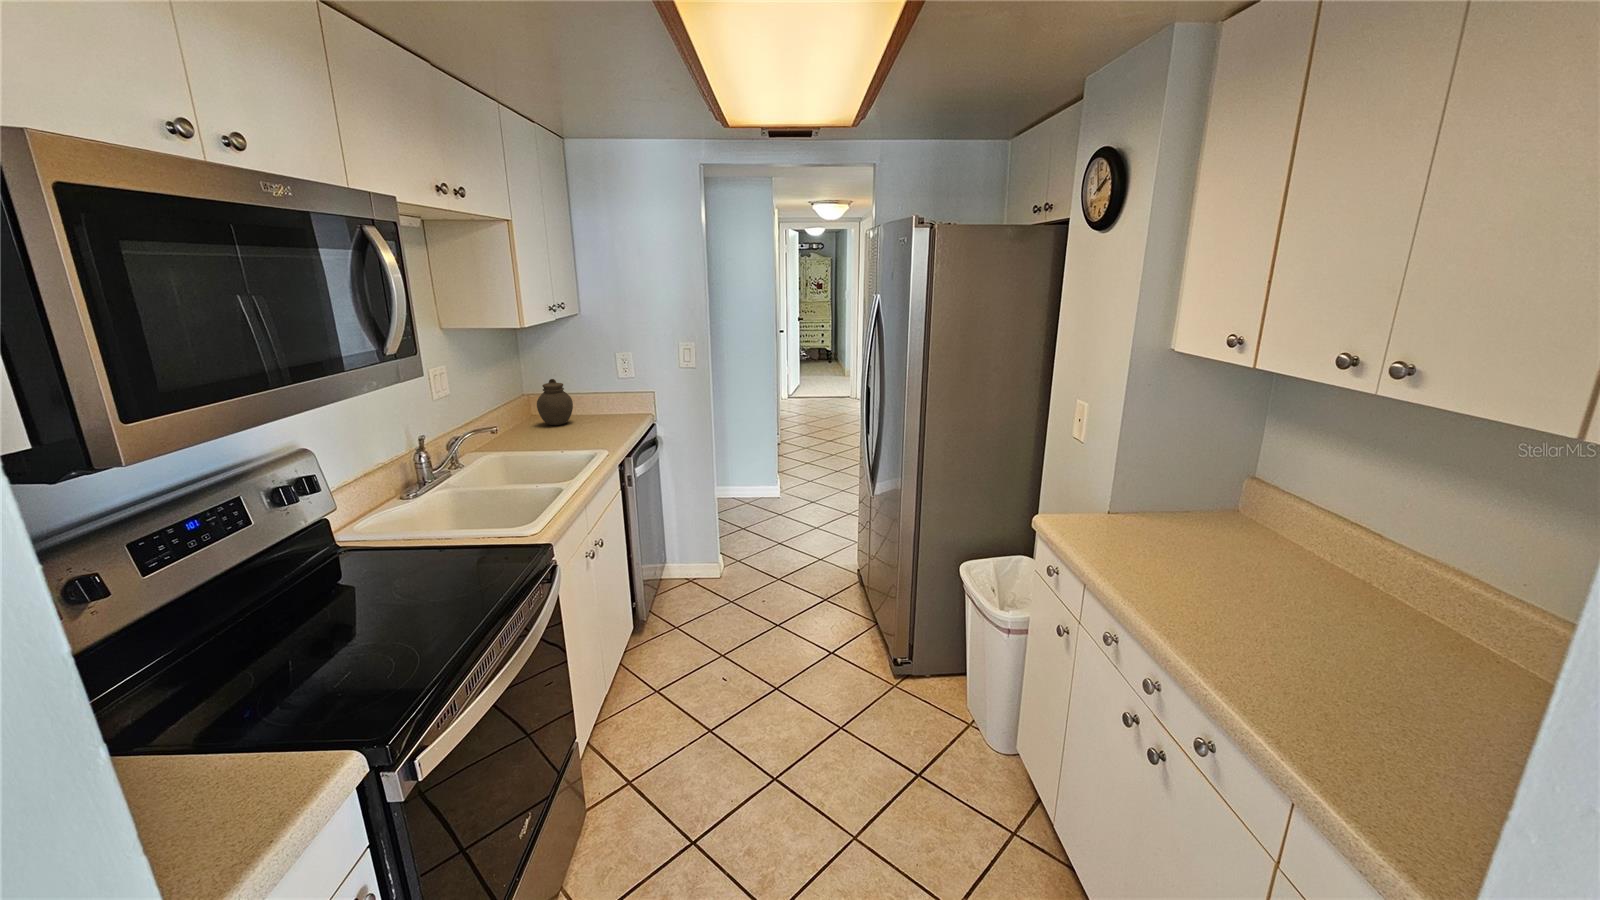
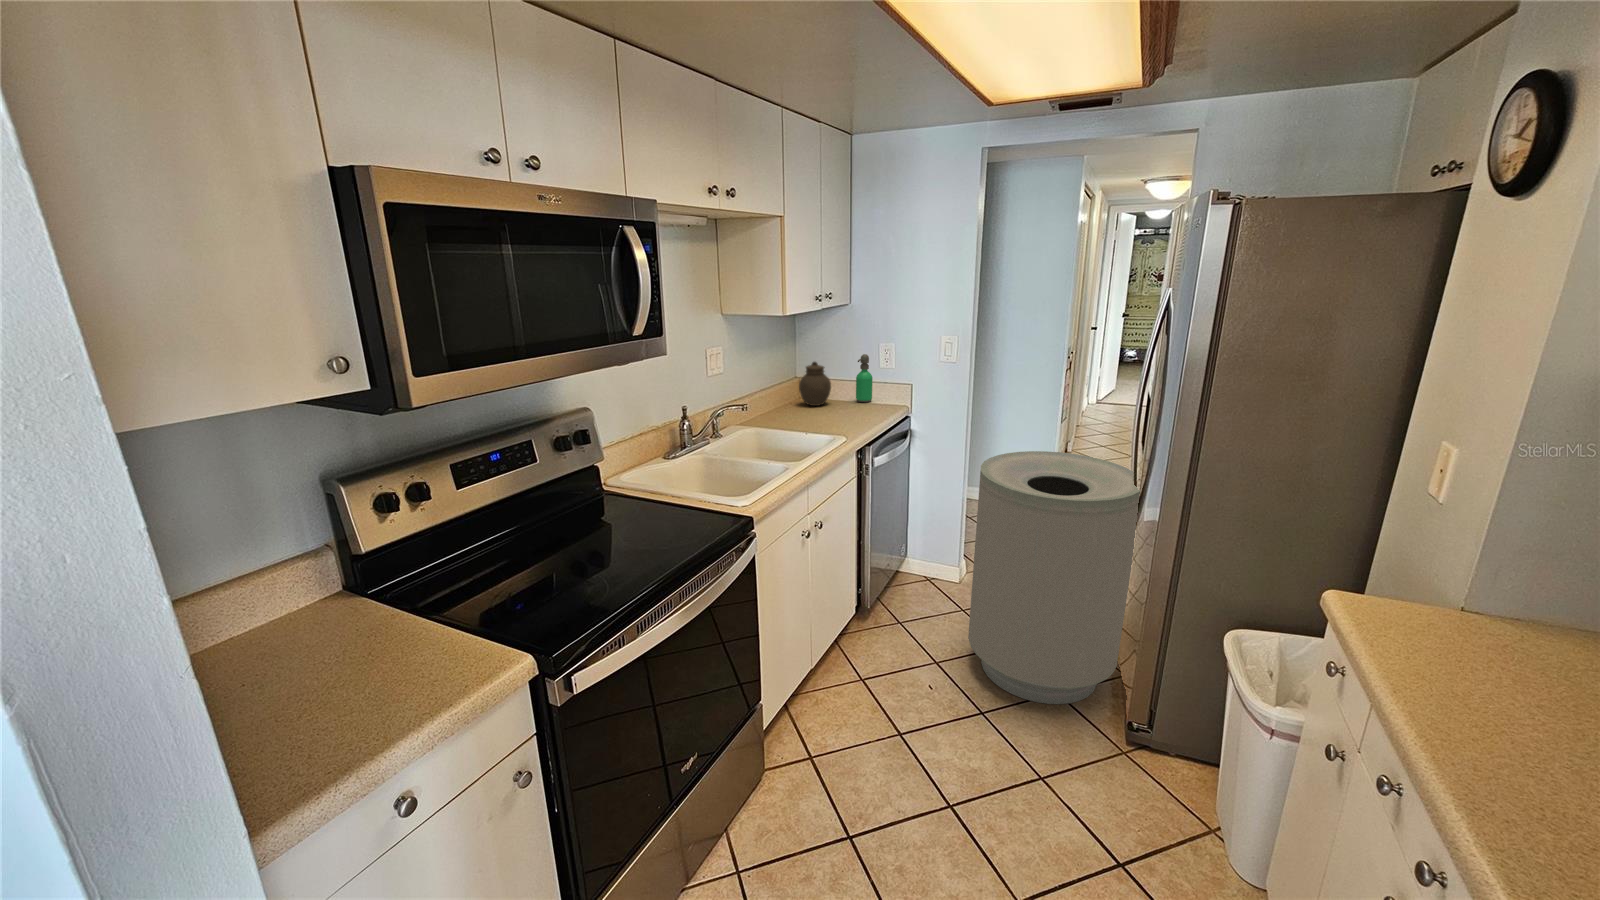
soap dispenser: none [598,368,616,417] -> present [856,354,872,402]
trash can: none [743,443,877,665] -> present [968,451,1140,704]

